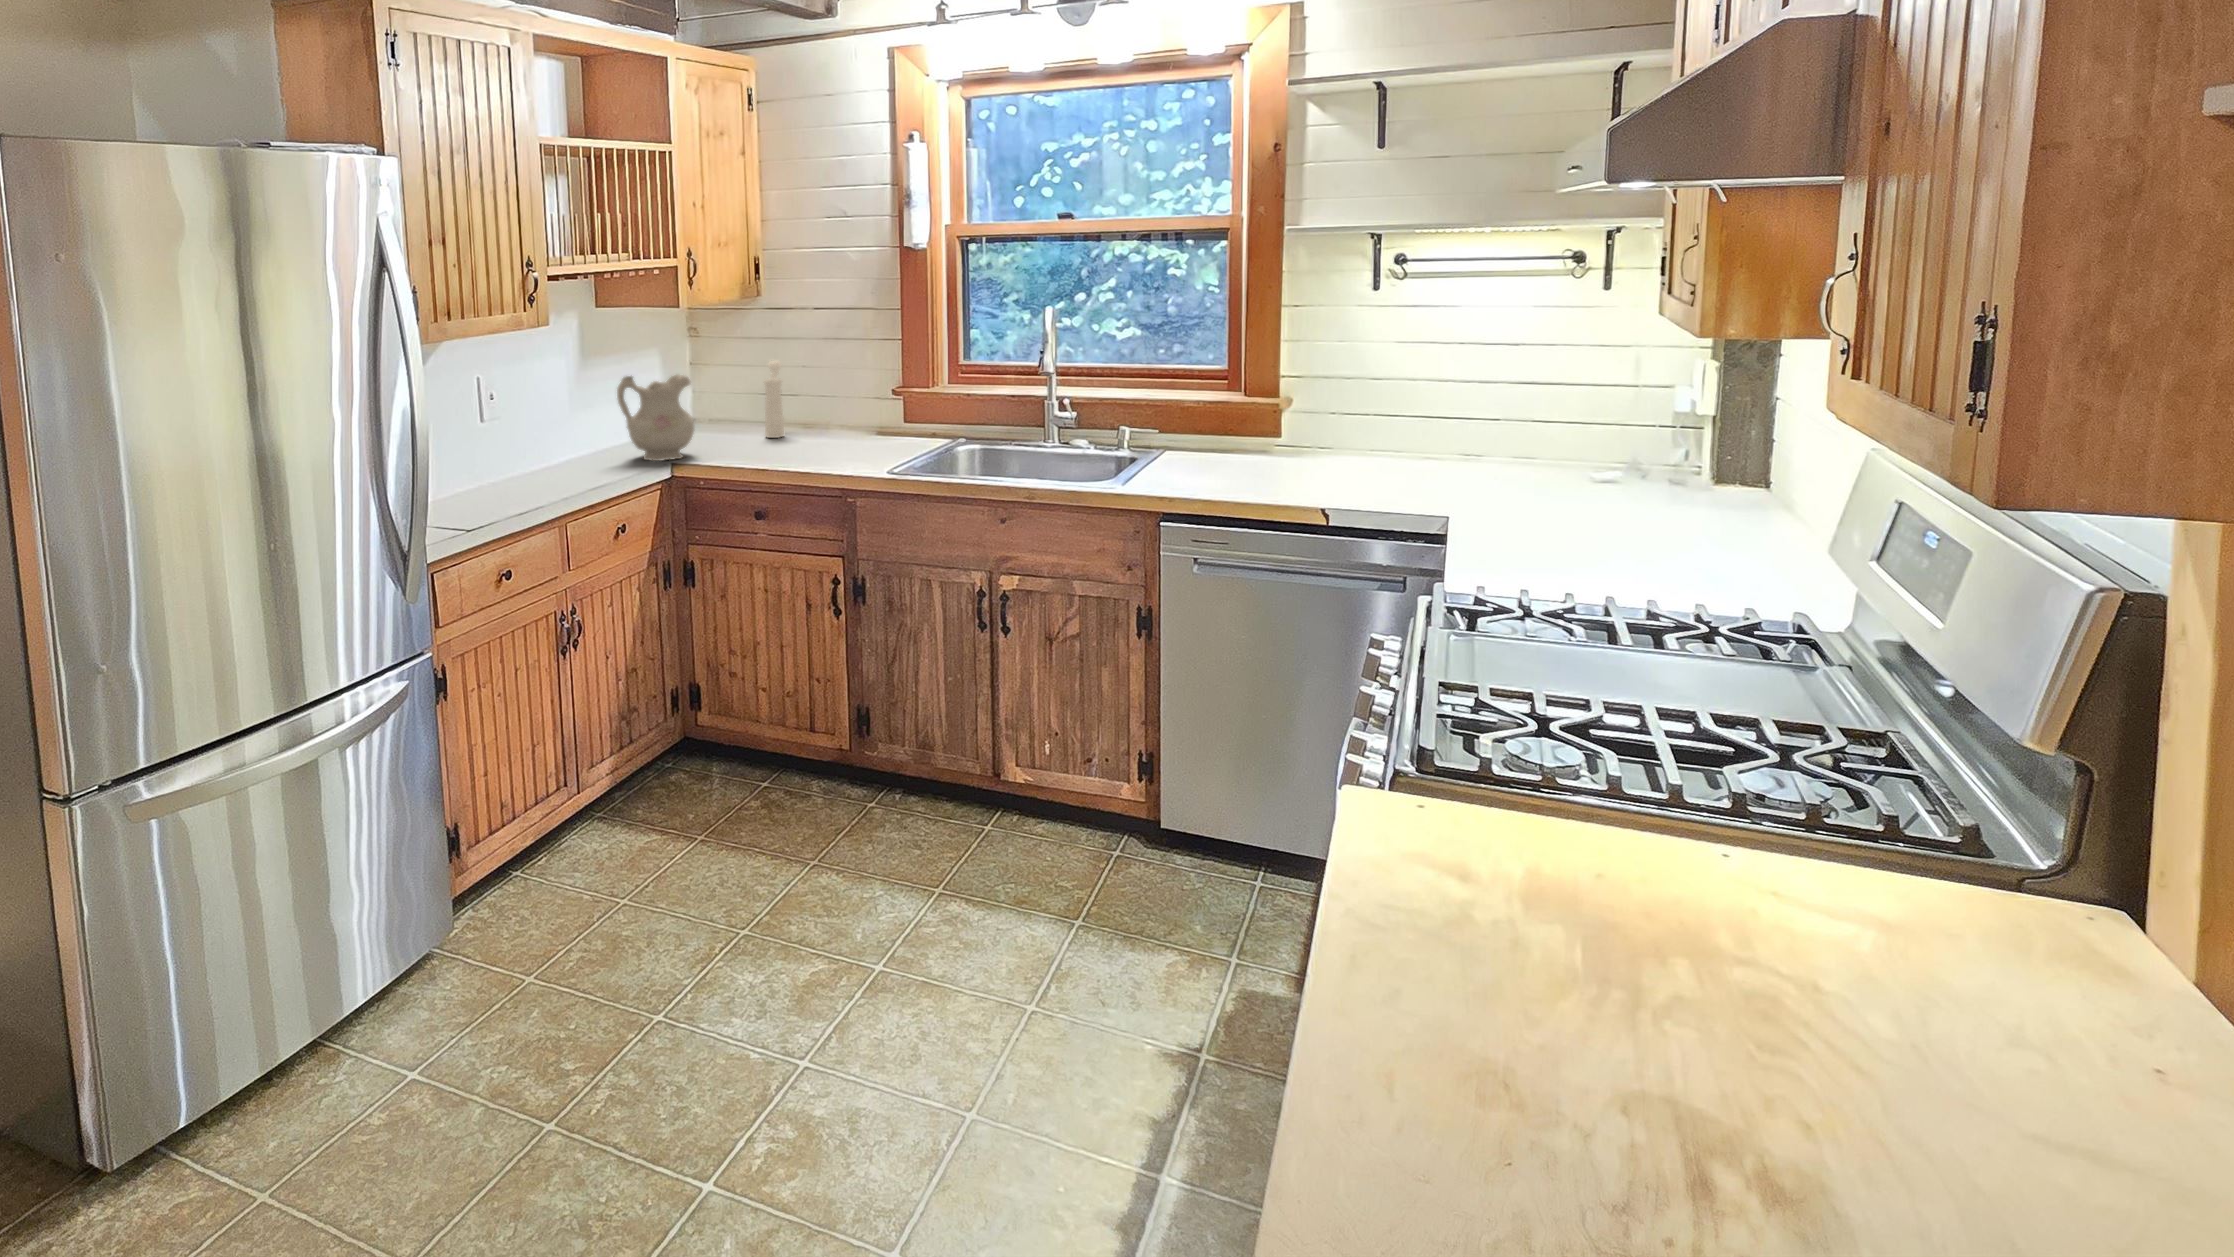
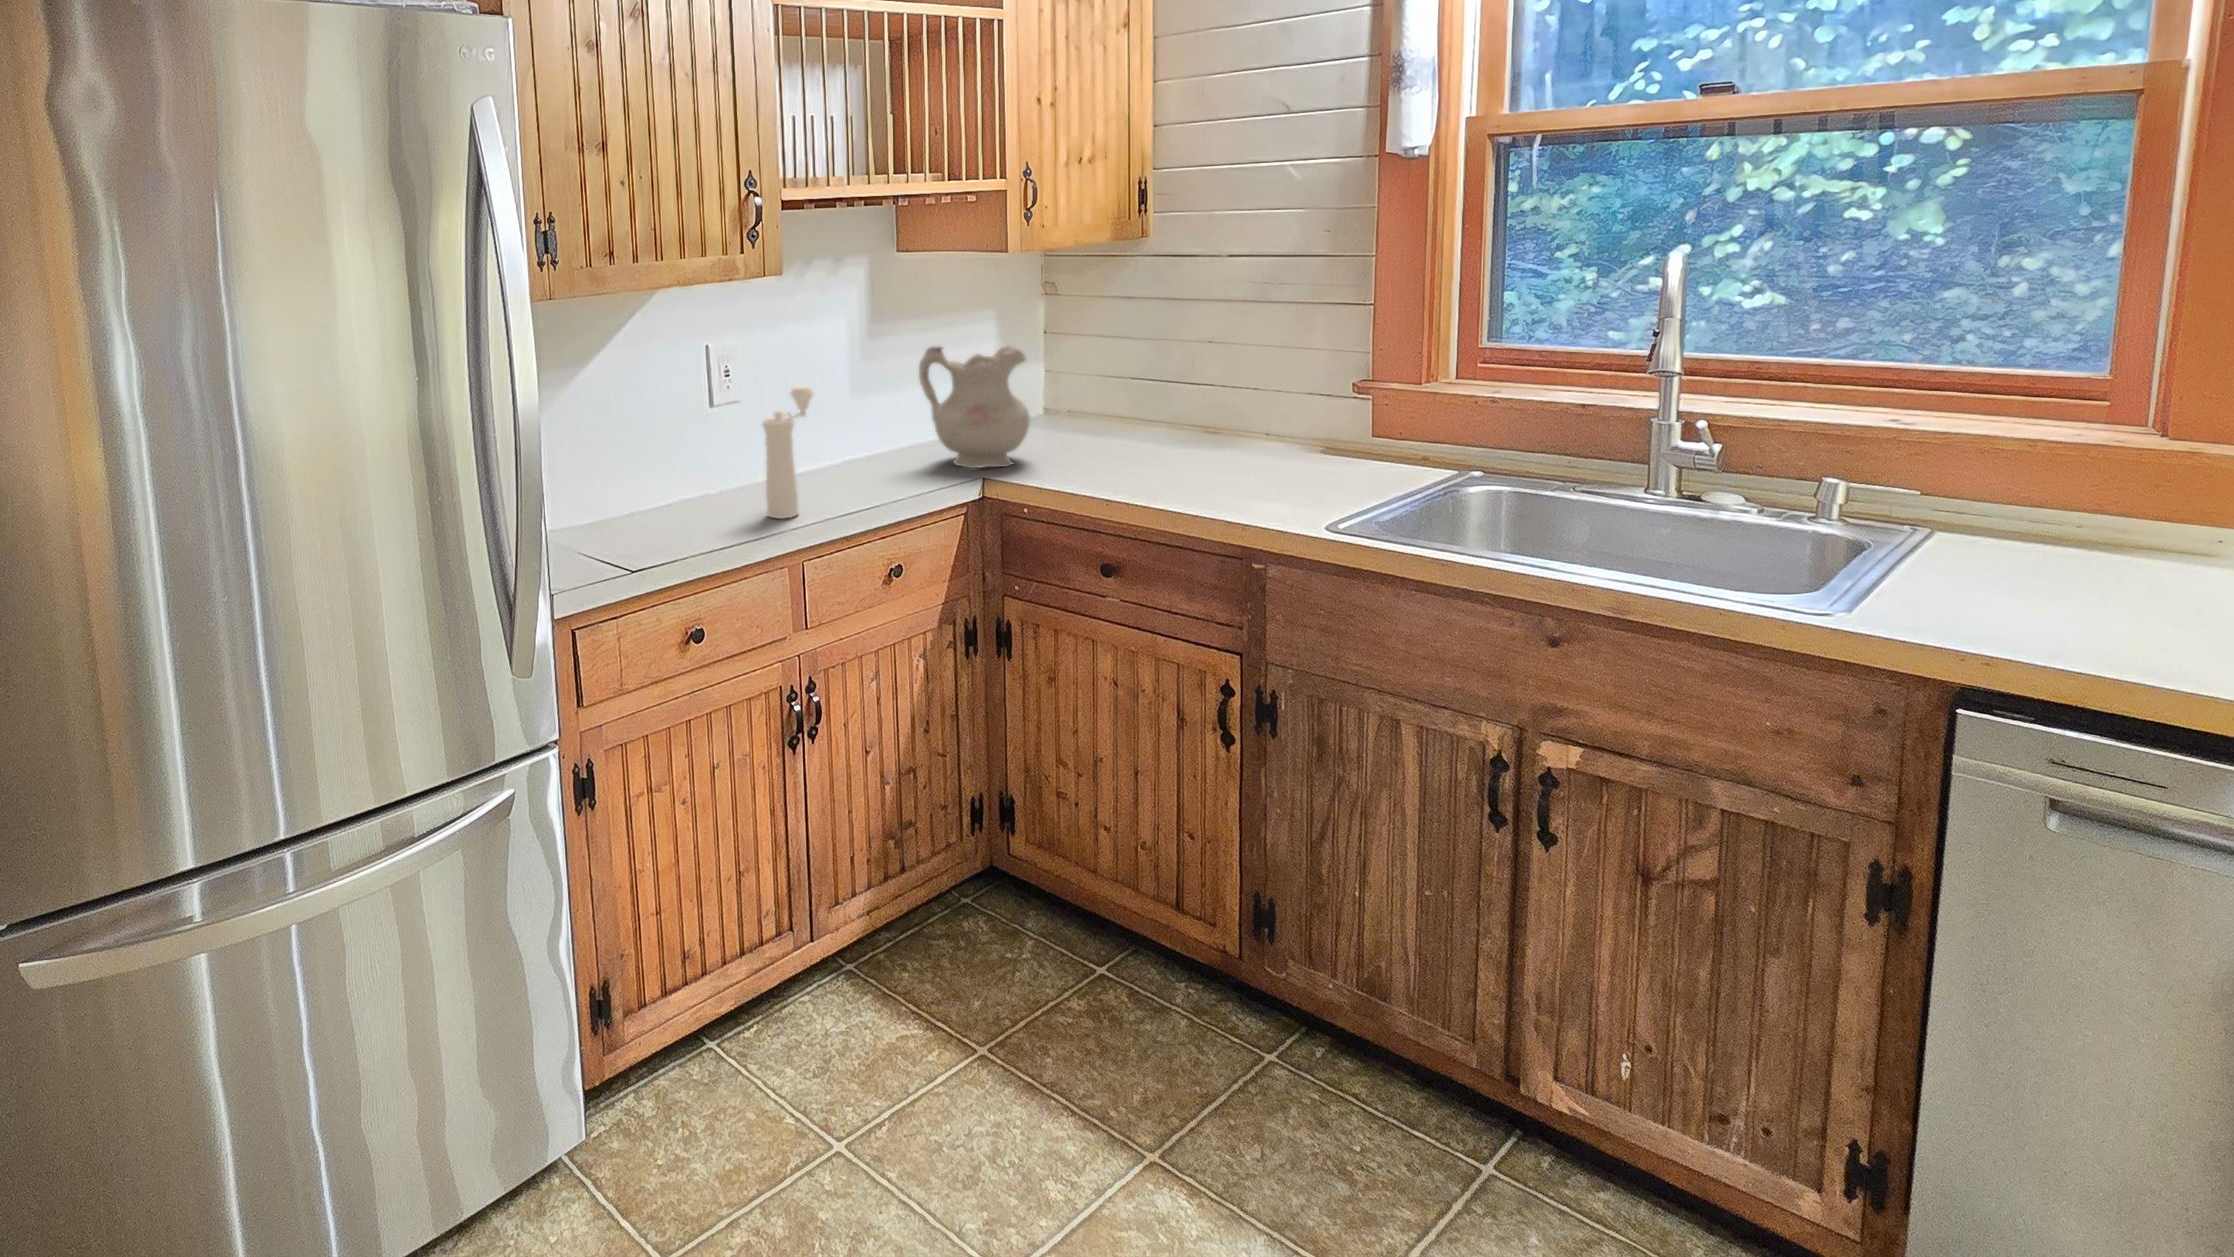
pepper mill: present [764,361,784,438] -> present [762,386,813,519]

